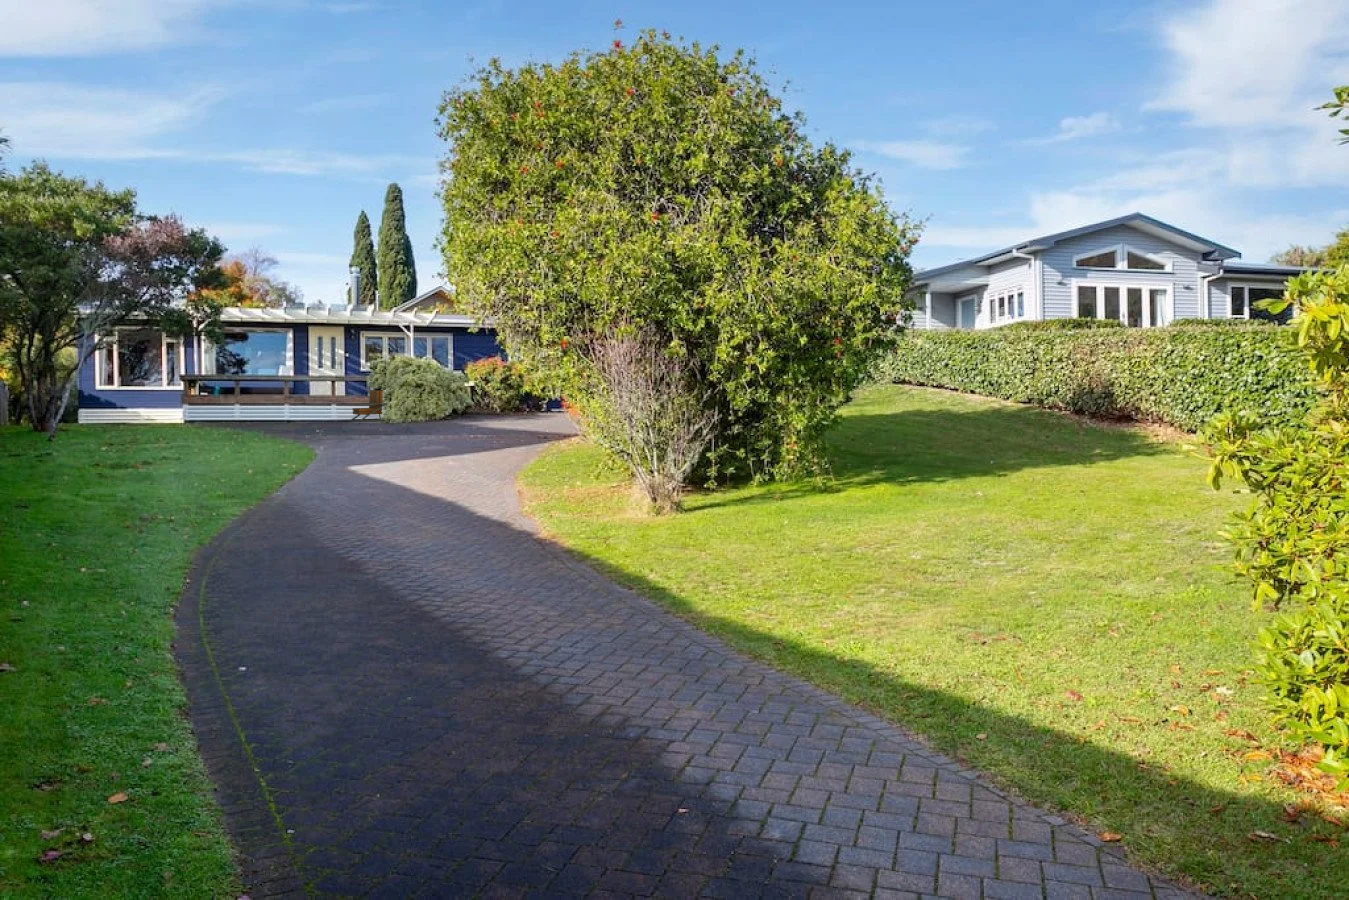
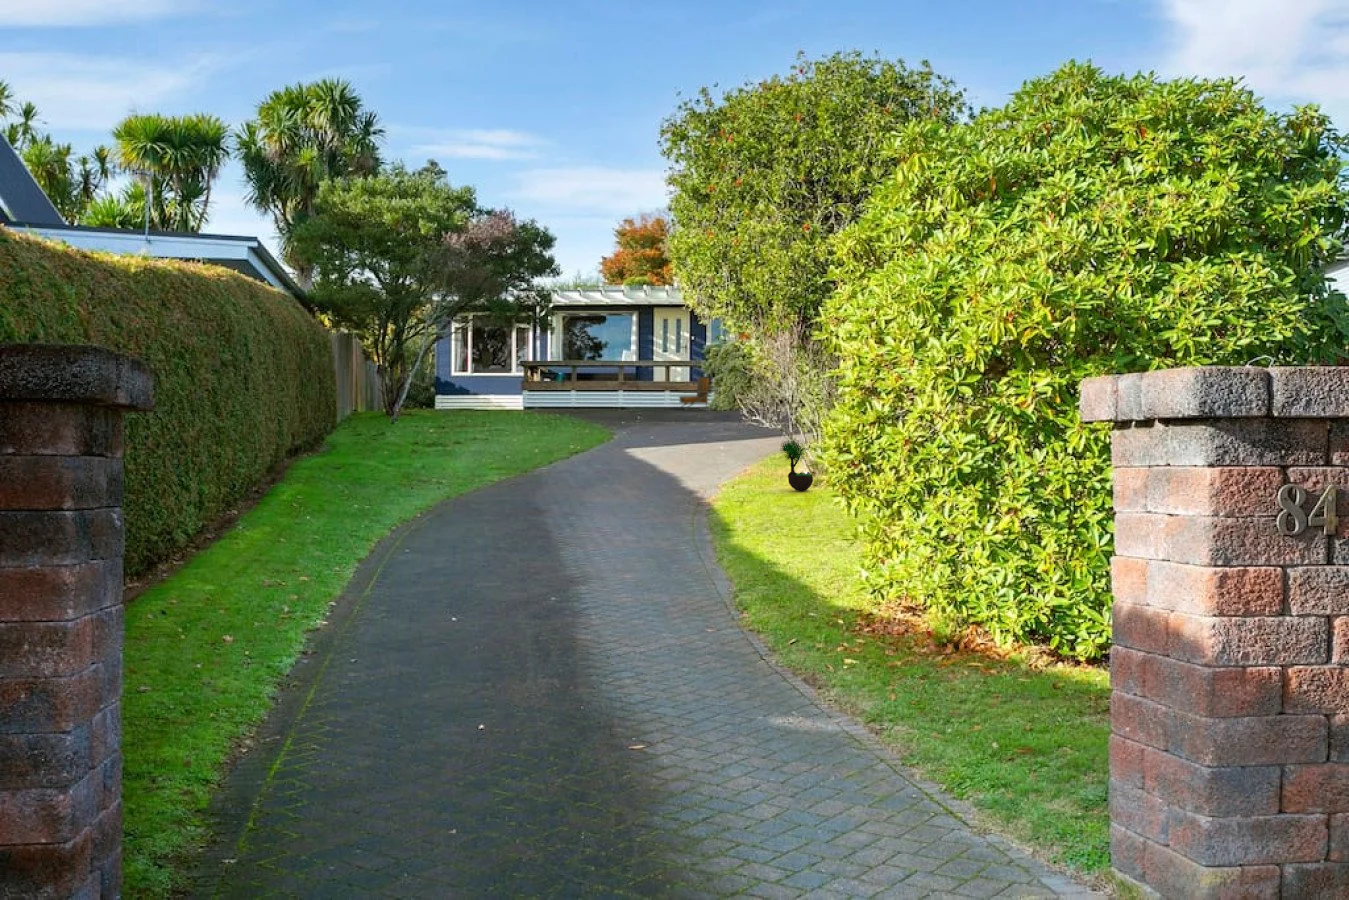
potted tree: none [601,451,639,512] -> present [781,439,813,491]

